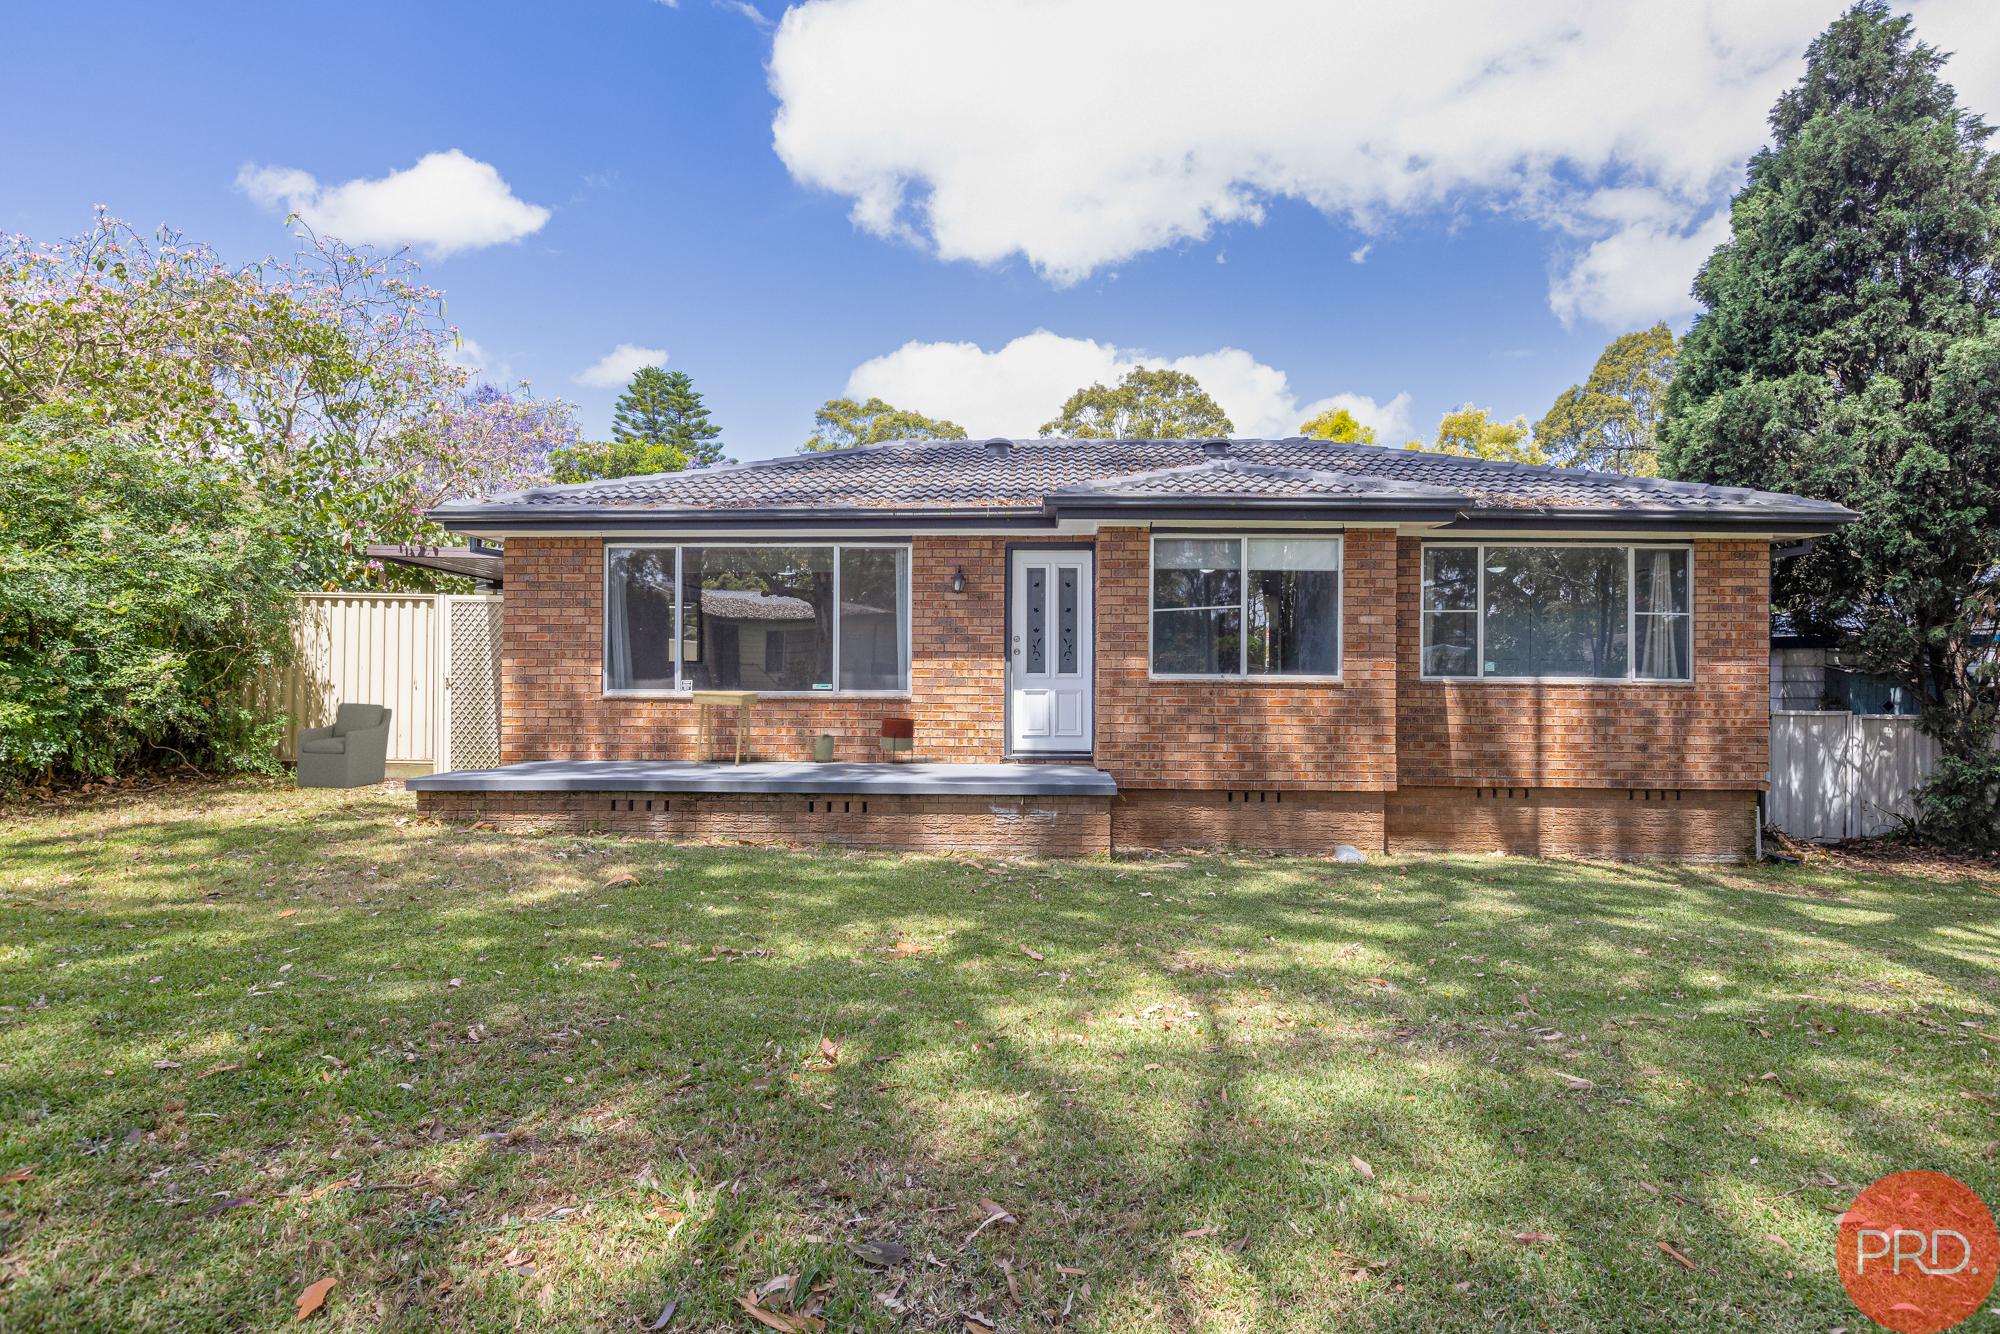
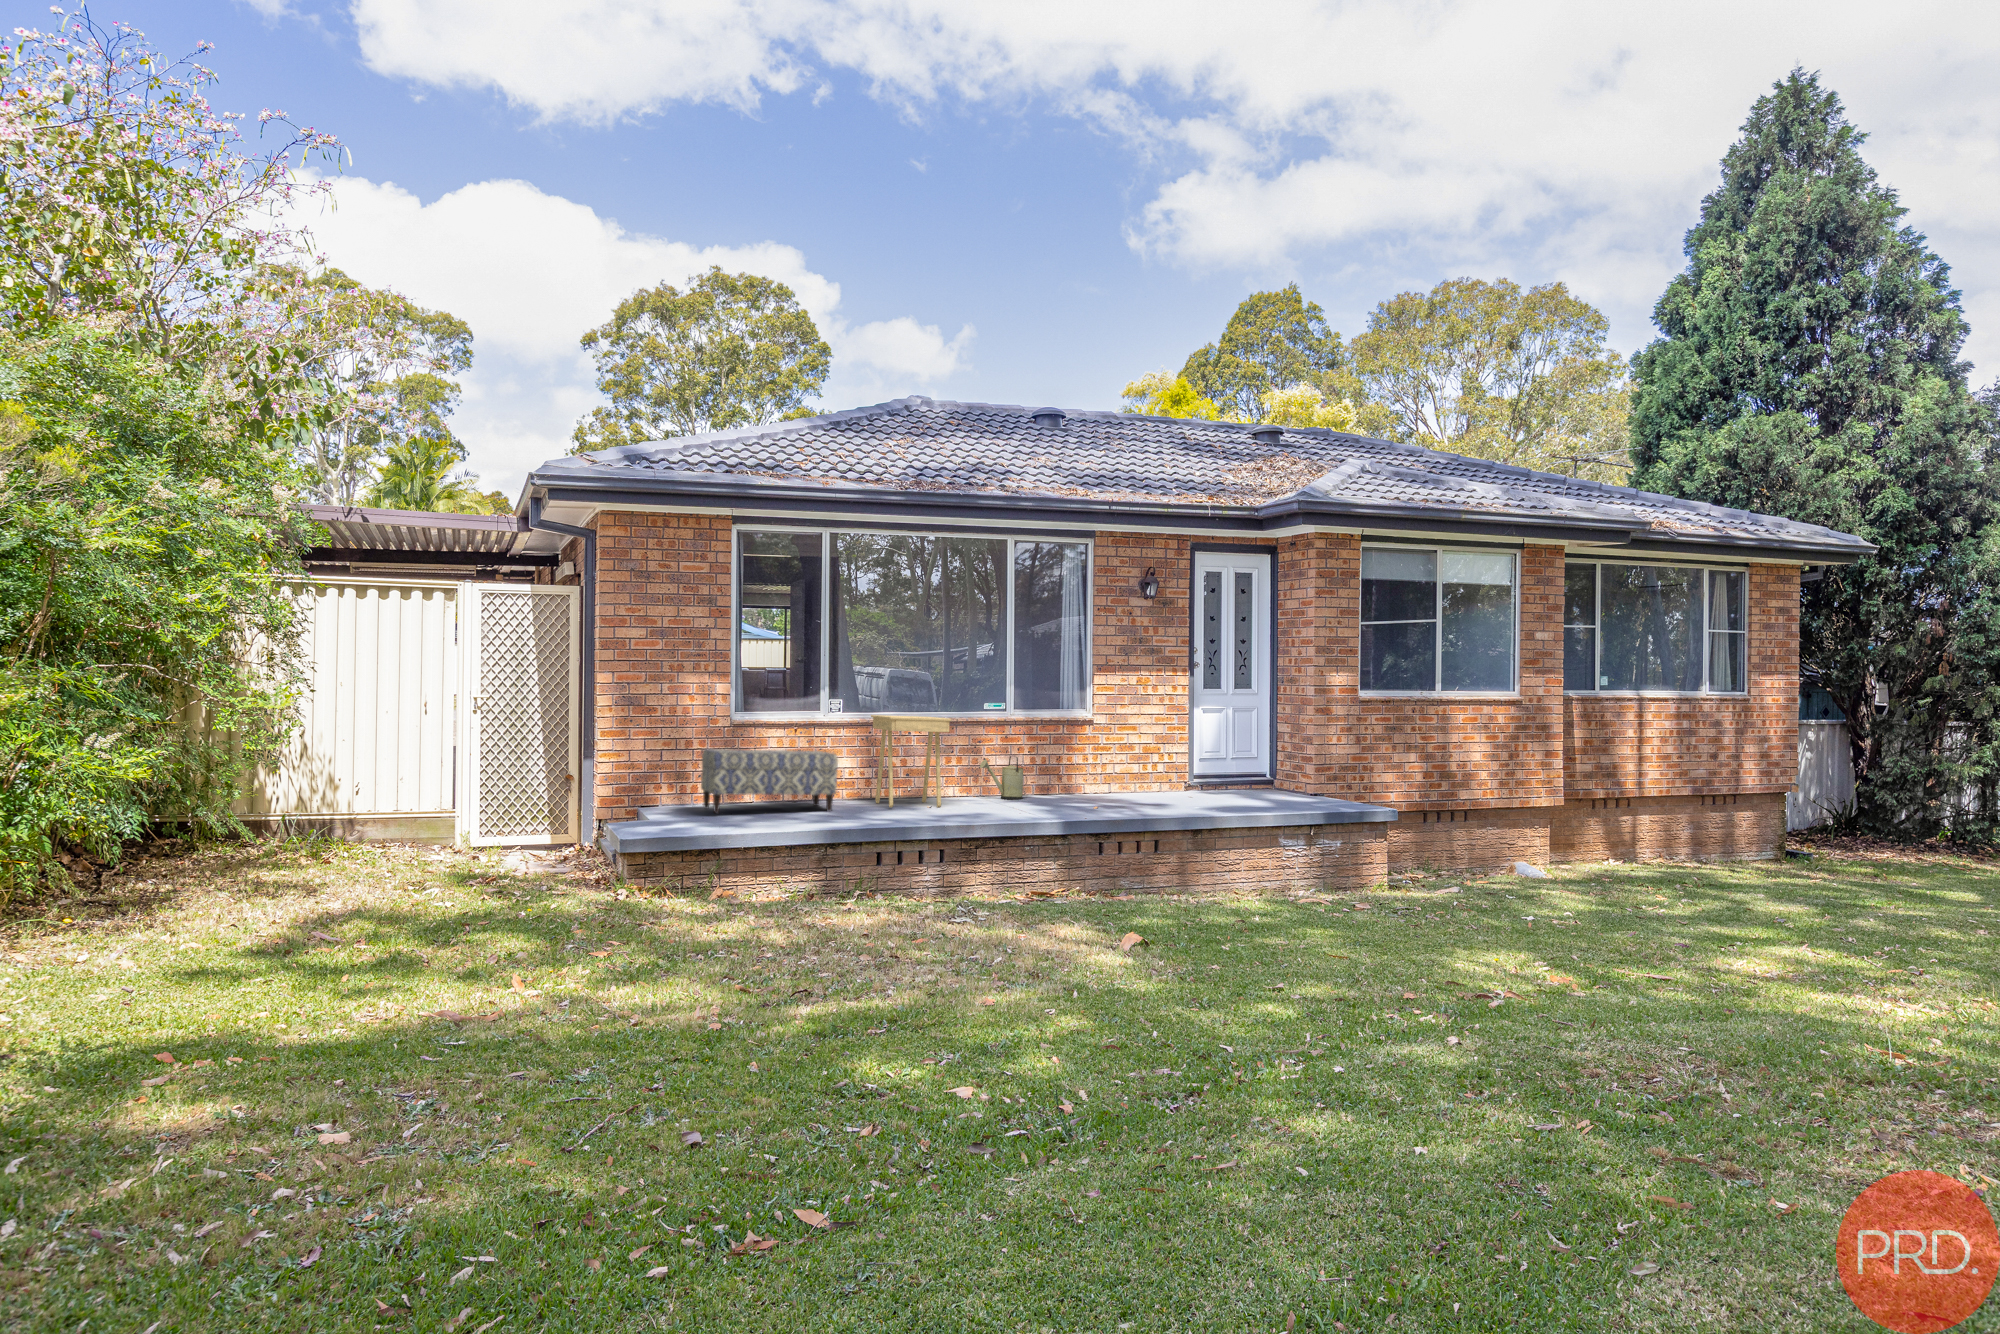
chair: present [297,703,392,789] -> none [241,743,345,871]
bench: none [556,714,670,766] -> present [701,749,838,813]
planter: present [880,718,914,764] -> none [1074,744,1115,798]

